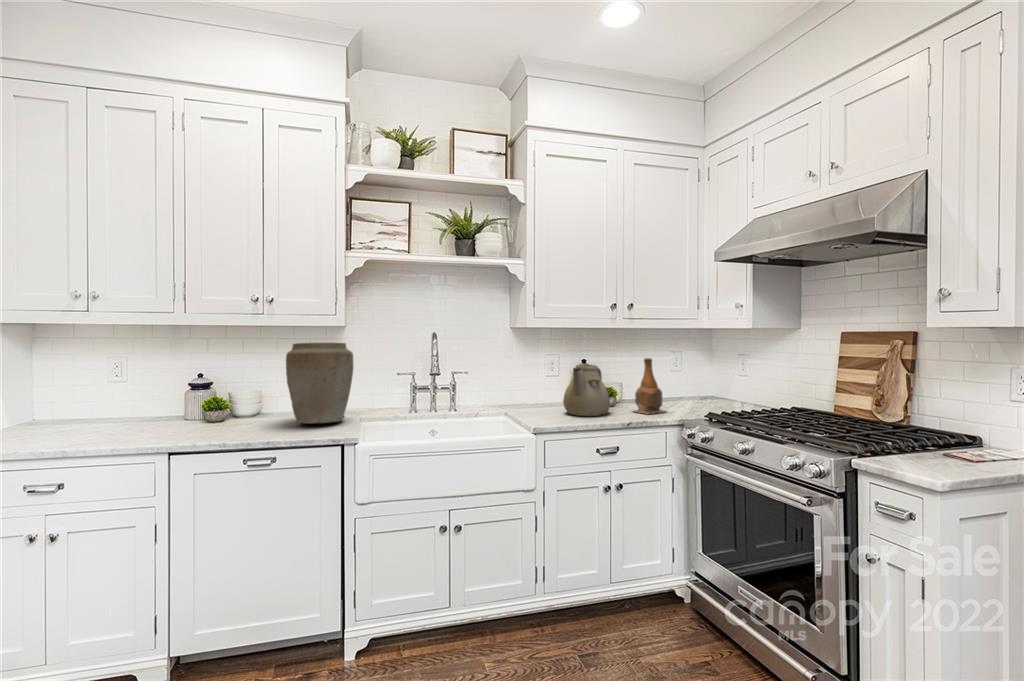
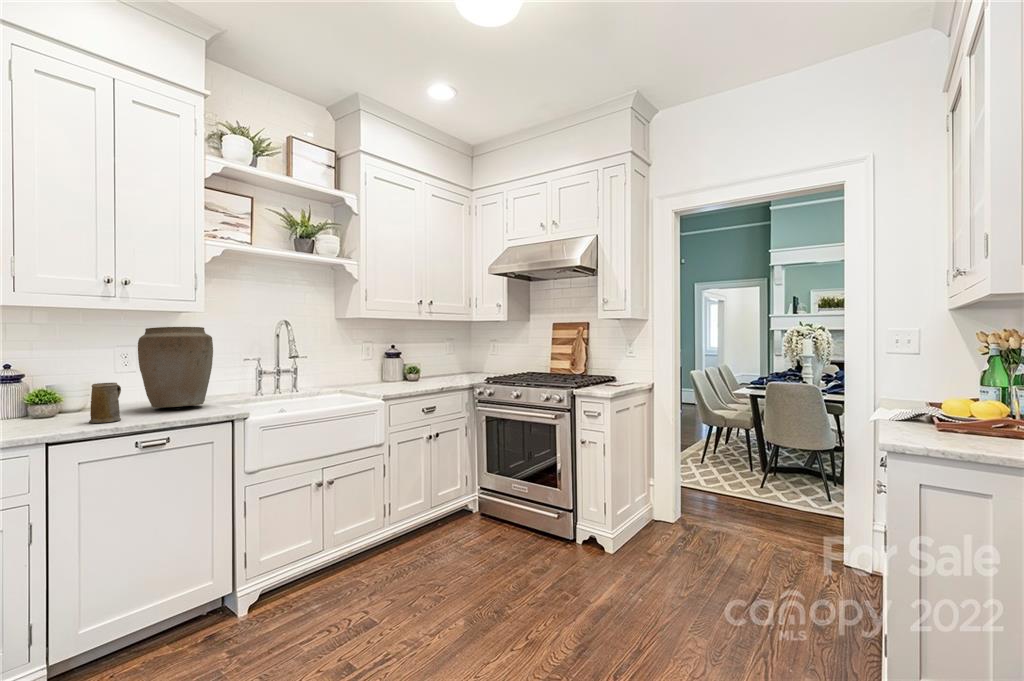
bottle: present [633,358,665,414] -> none [437,342,462,382]
teapot: present [563,365,610,416] -> none [390,348,426,387]
mug: none [220,398,253,437] -> present [89,383,121,423]

